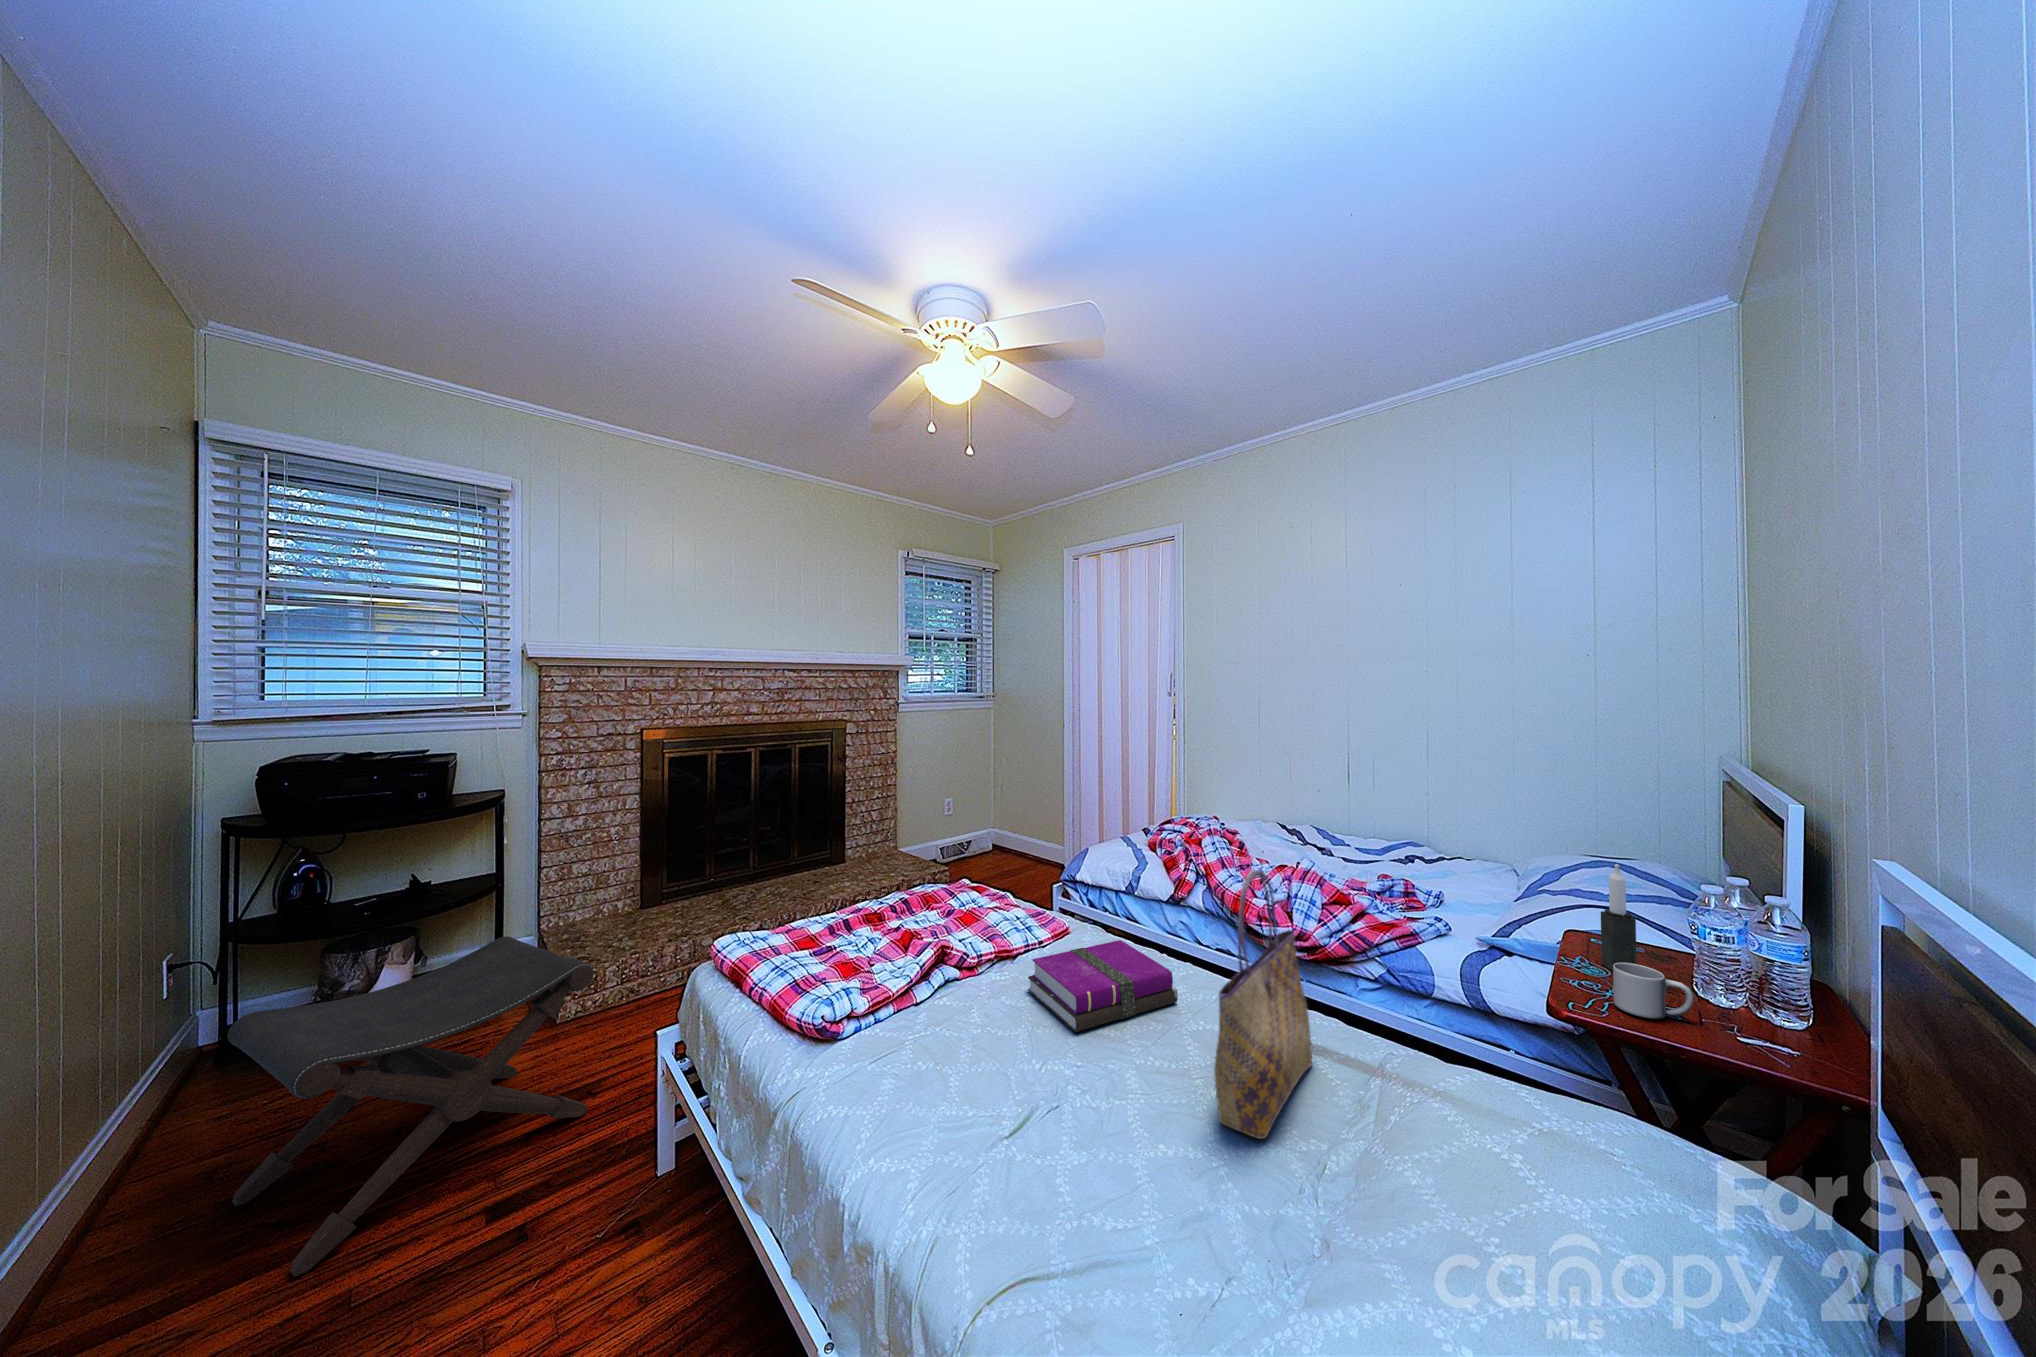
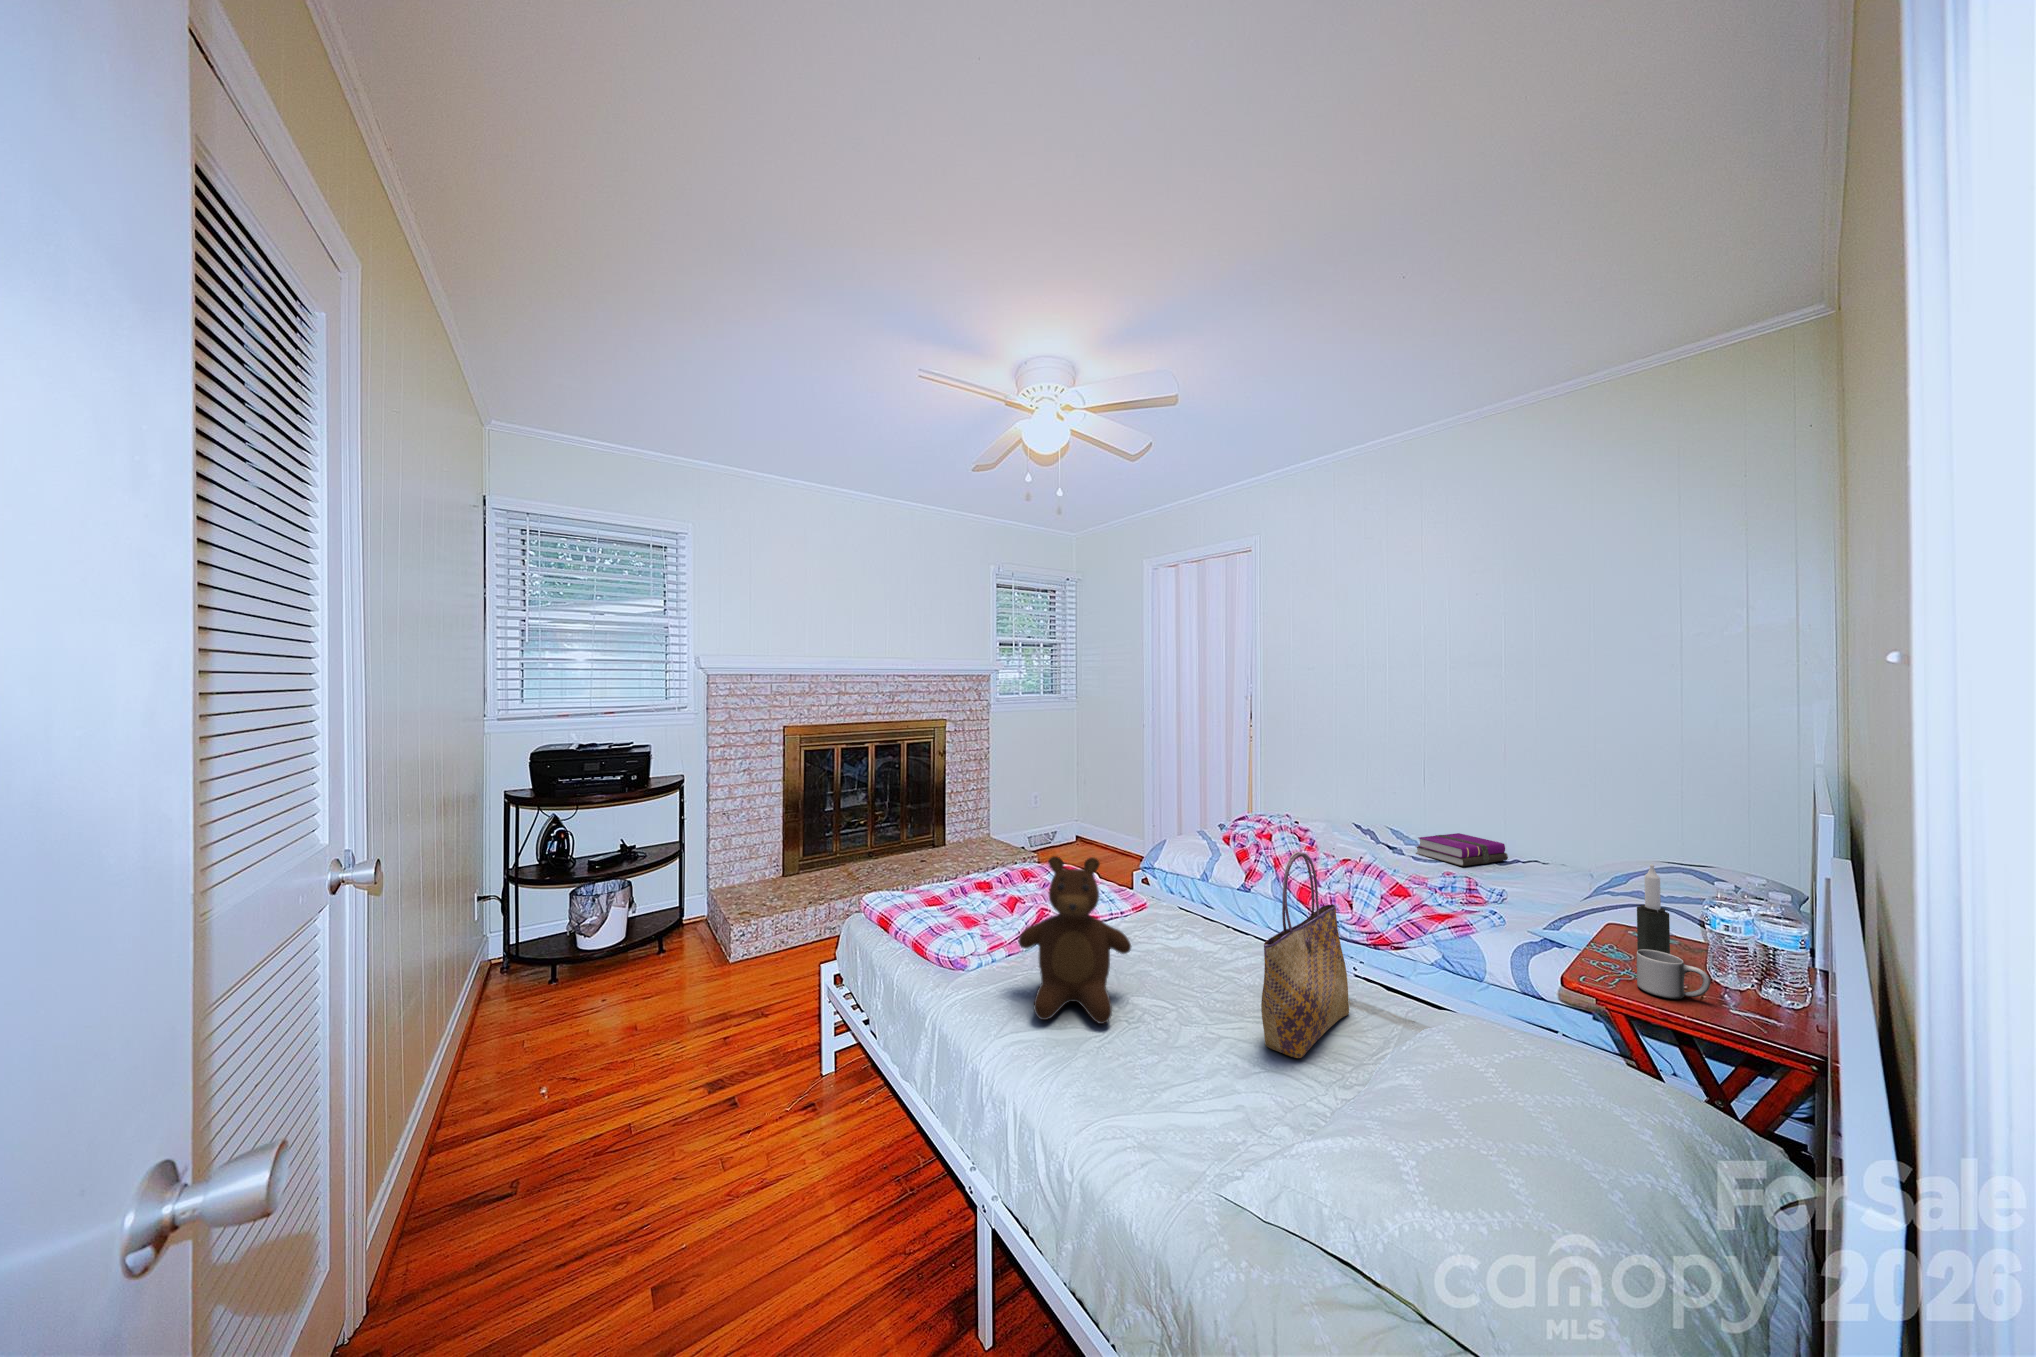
teddy bear: none [906,885,1051,1107] -> present [1018,856,1131,1024]
footstool: present [228,936,594,1277] -> none [526,890,766,1119]
notebook: present [1028,940,1178,1032] -> present [1416,833,1508,866]

